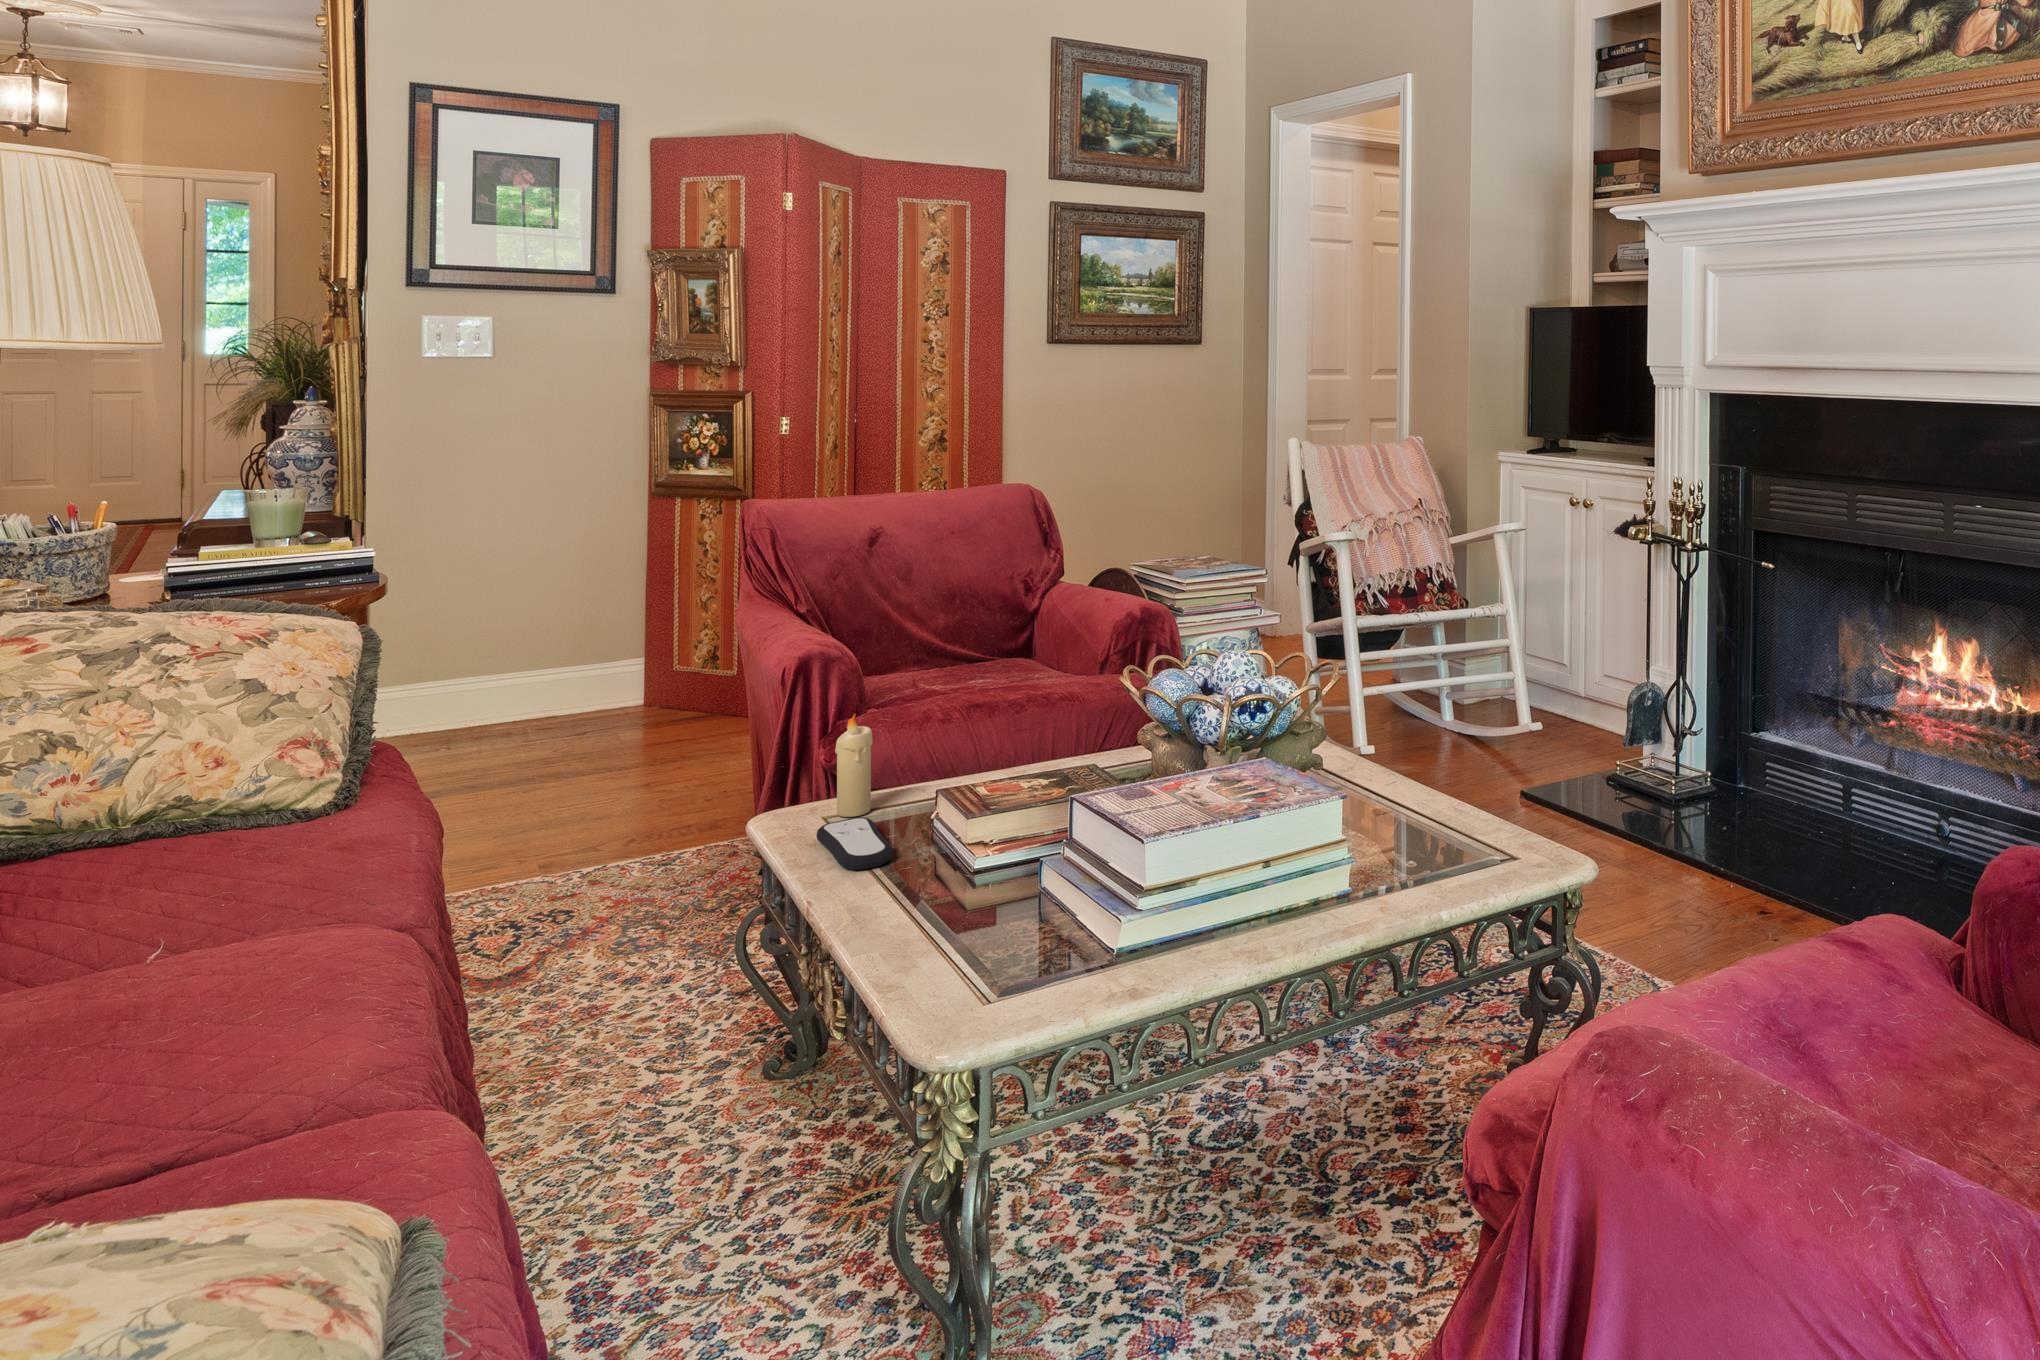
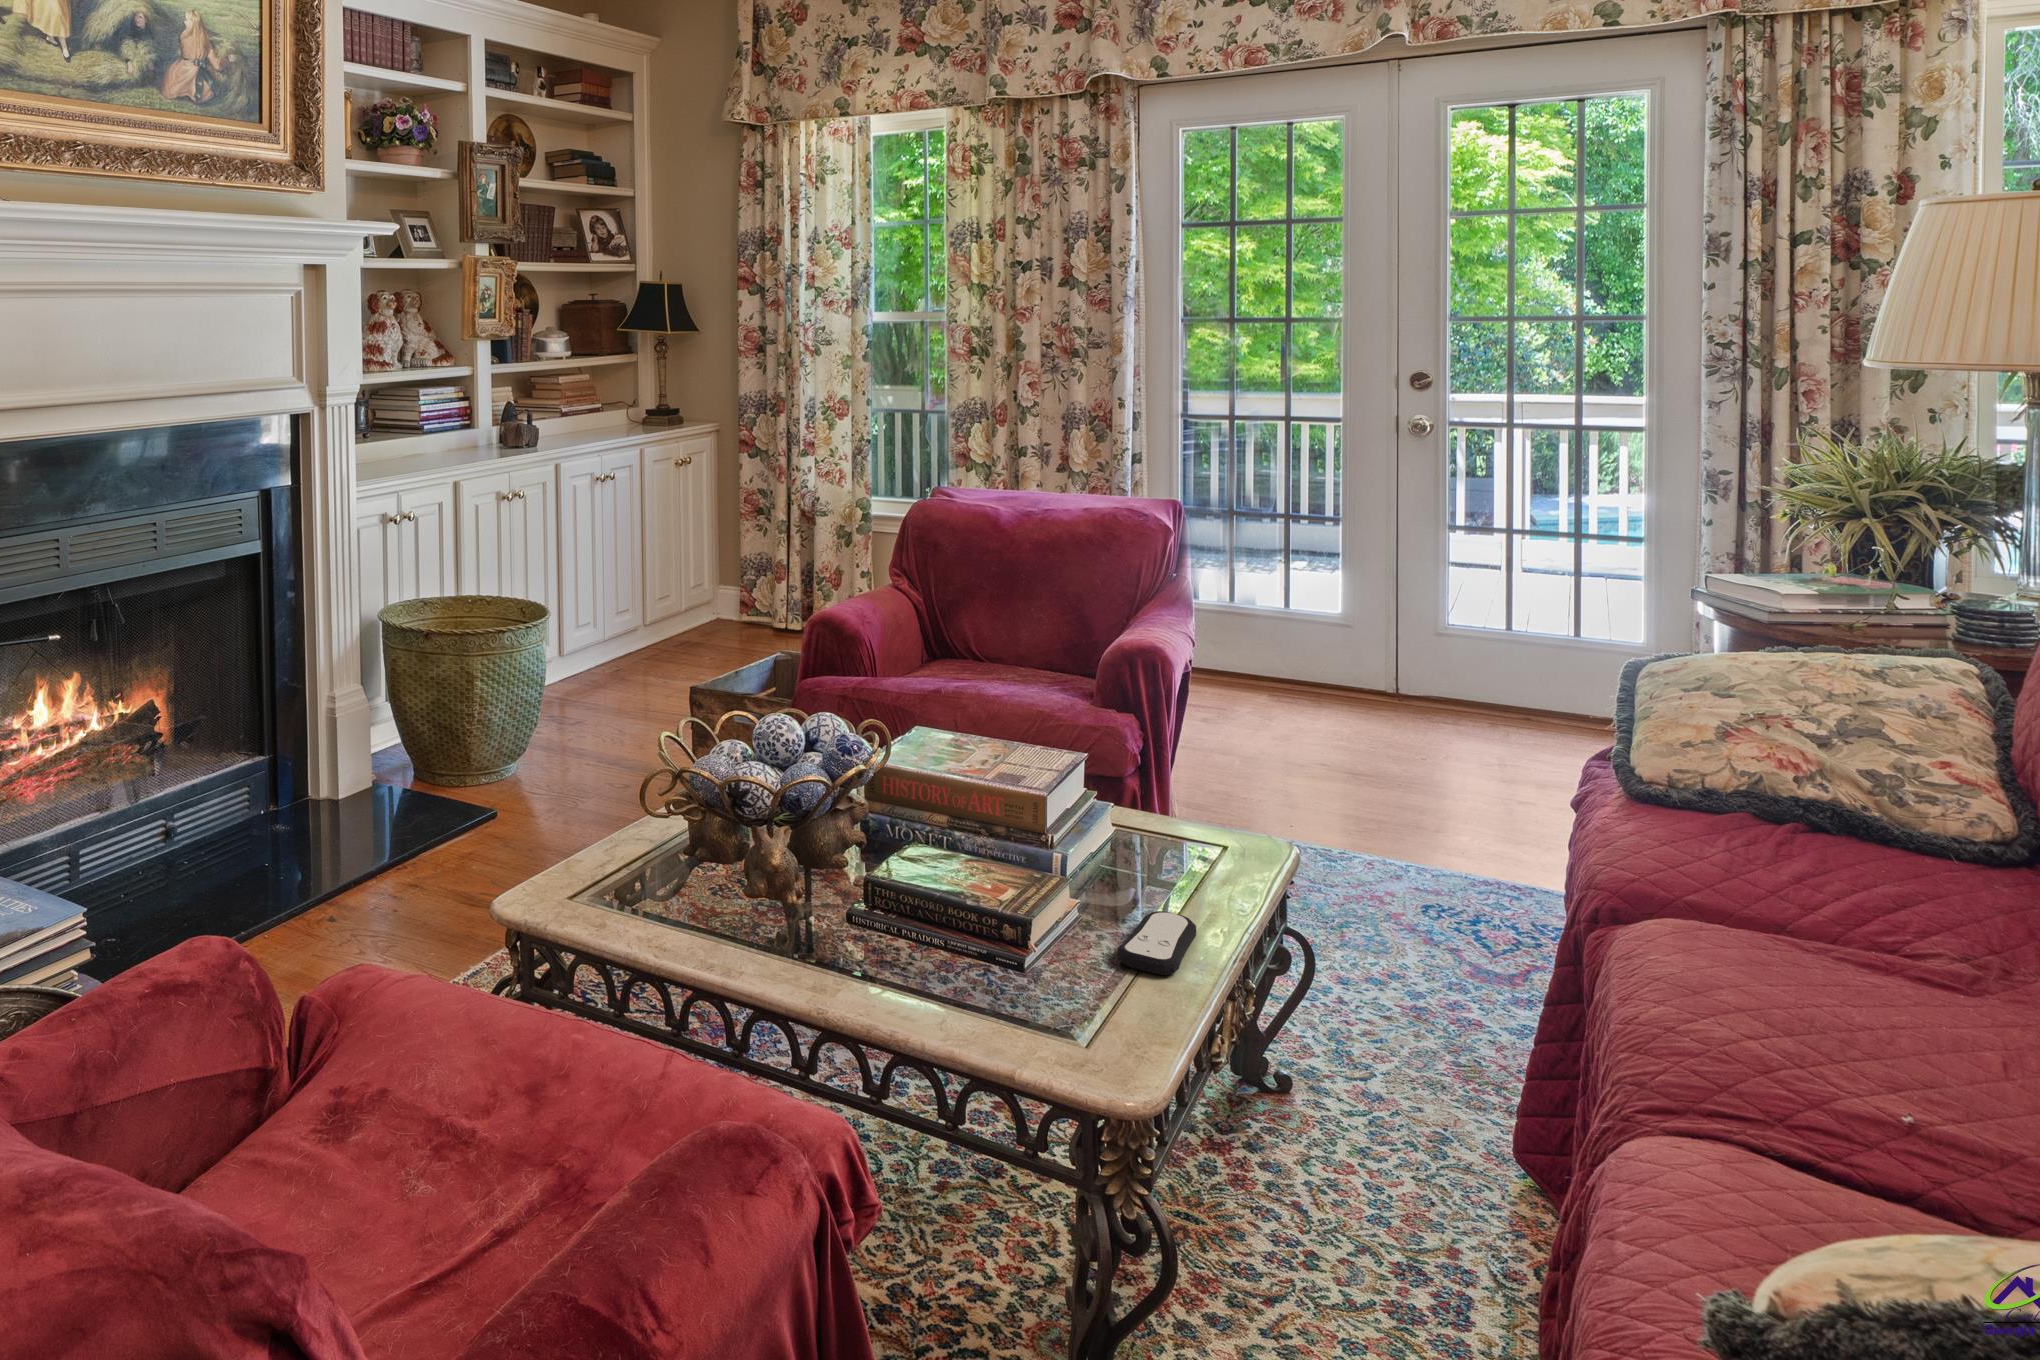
candle: present [835,714,873,817] -> none [1077,871,1118,998]

